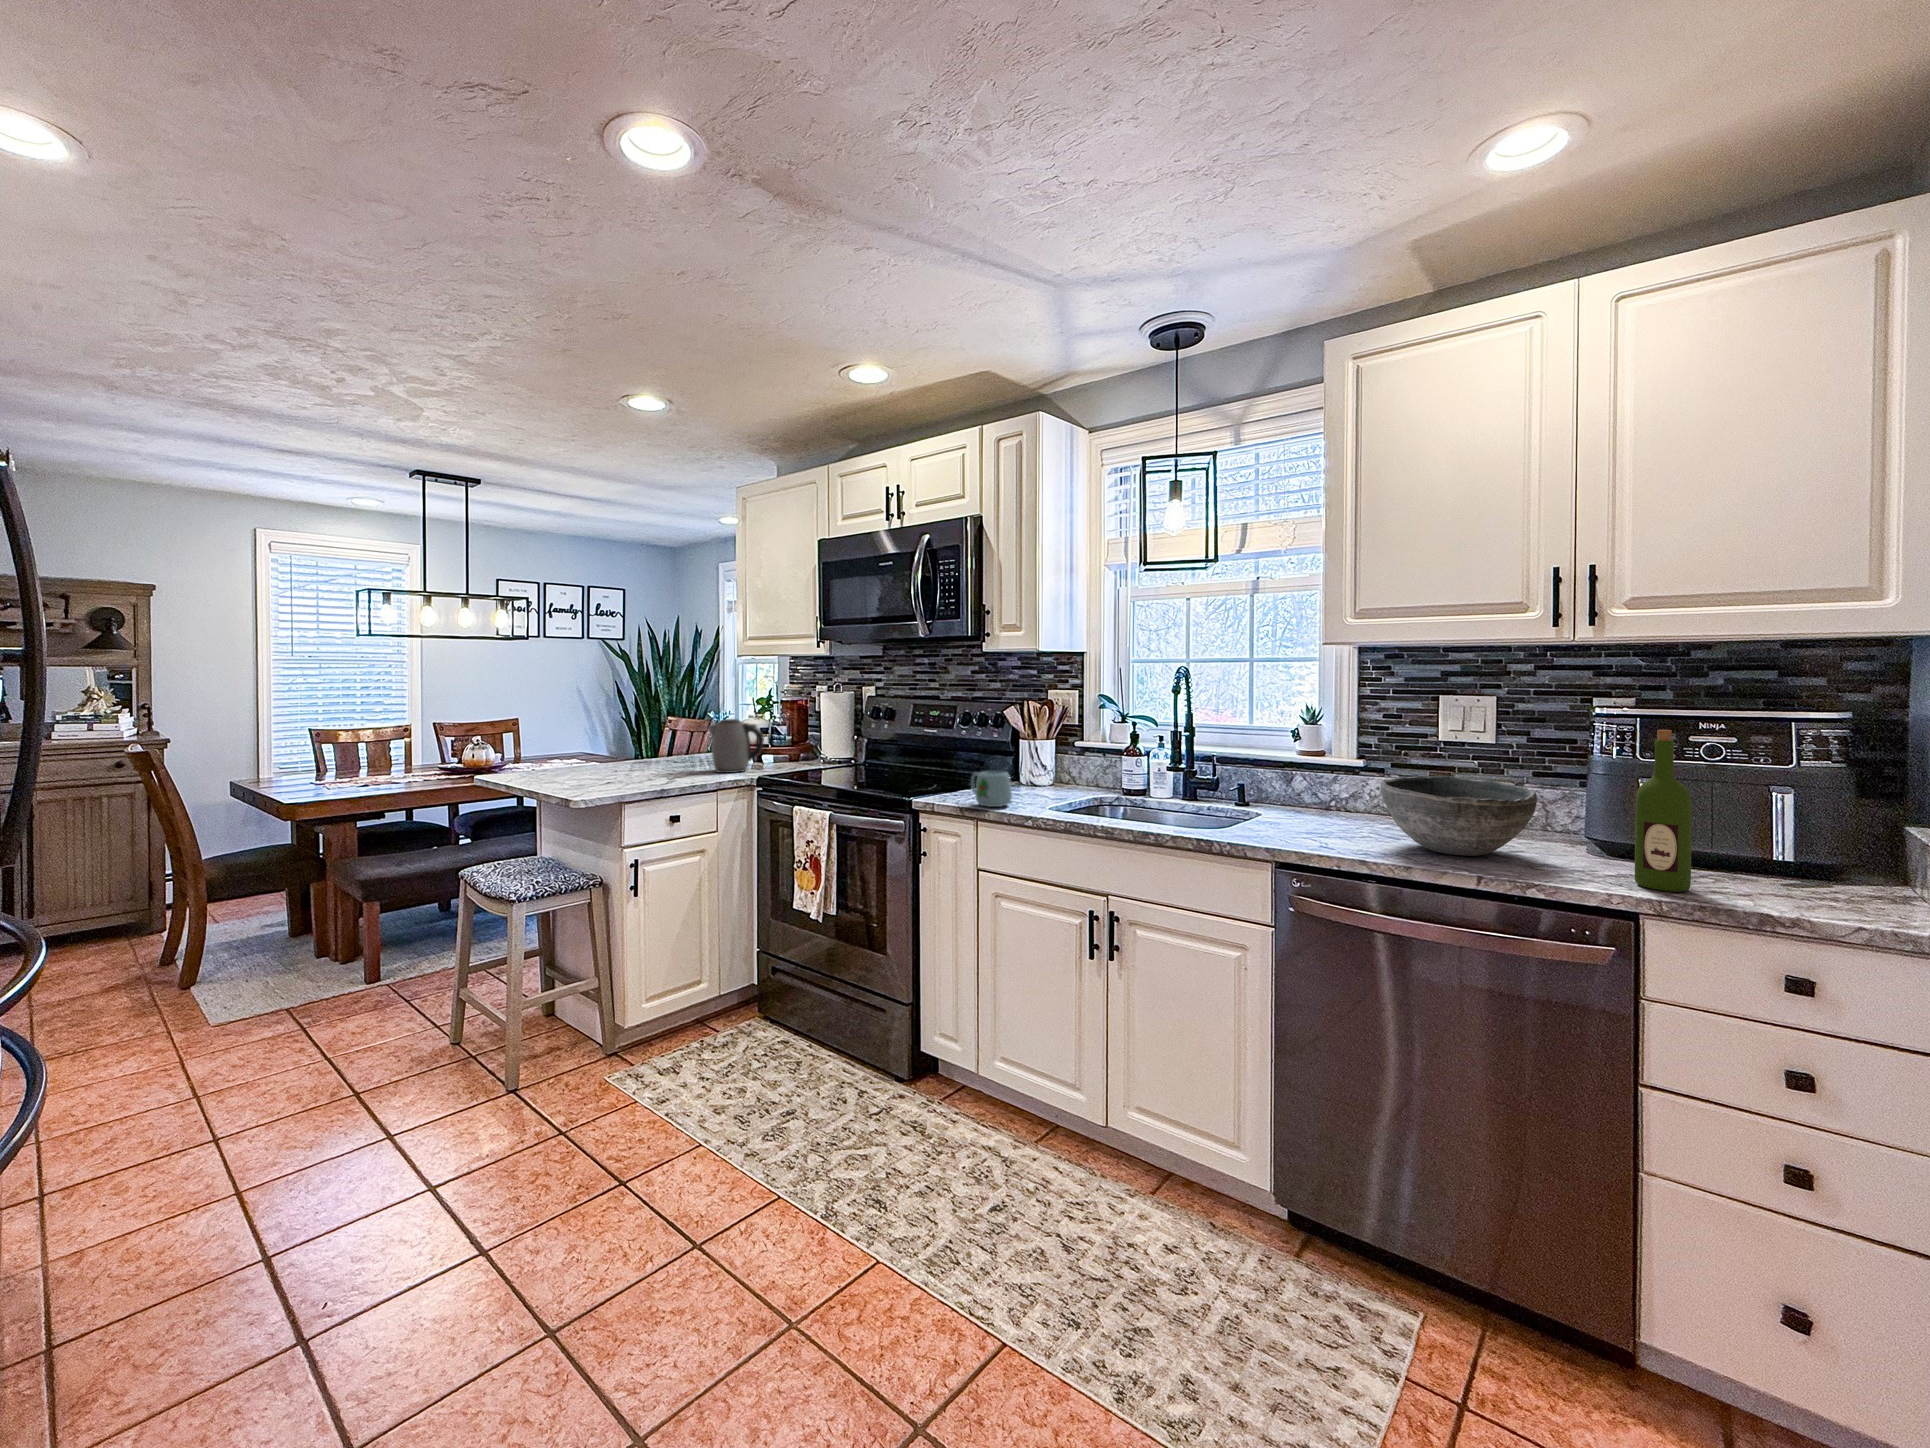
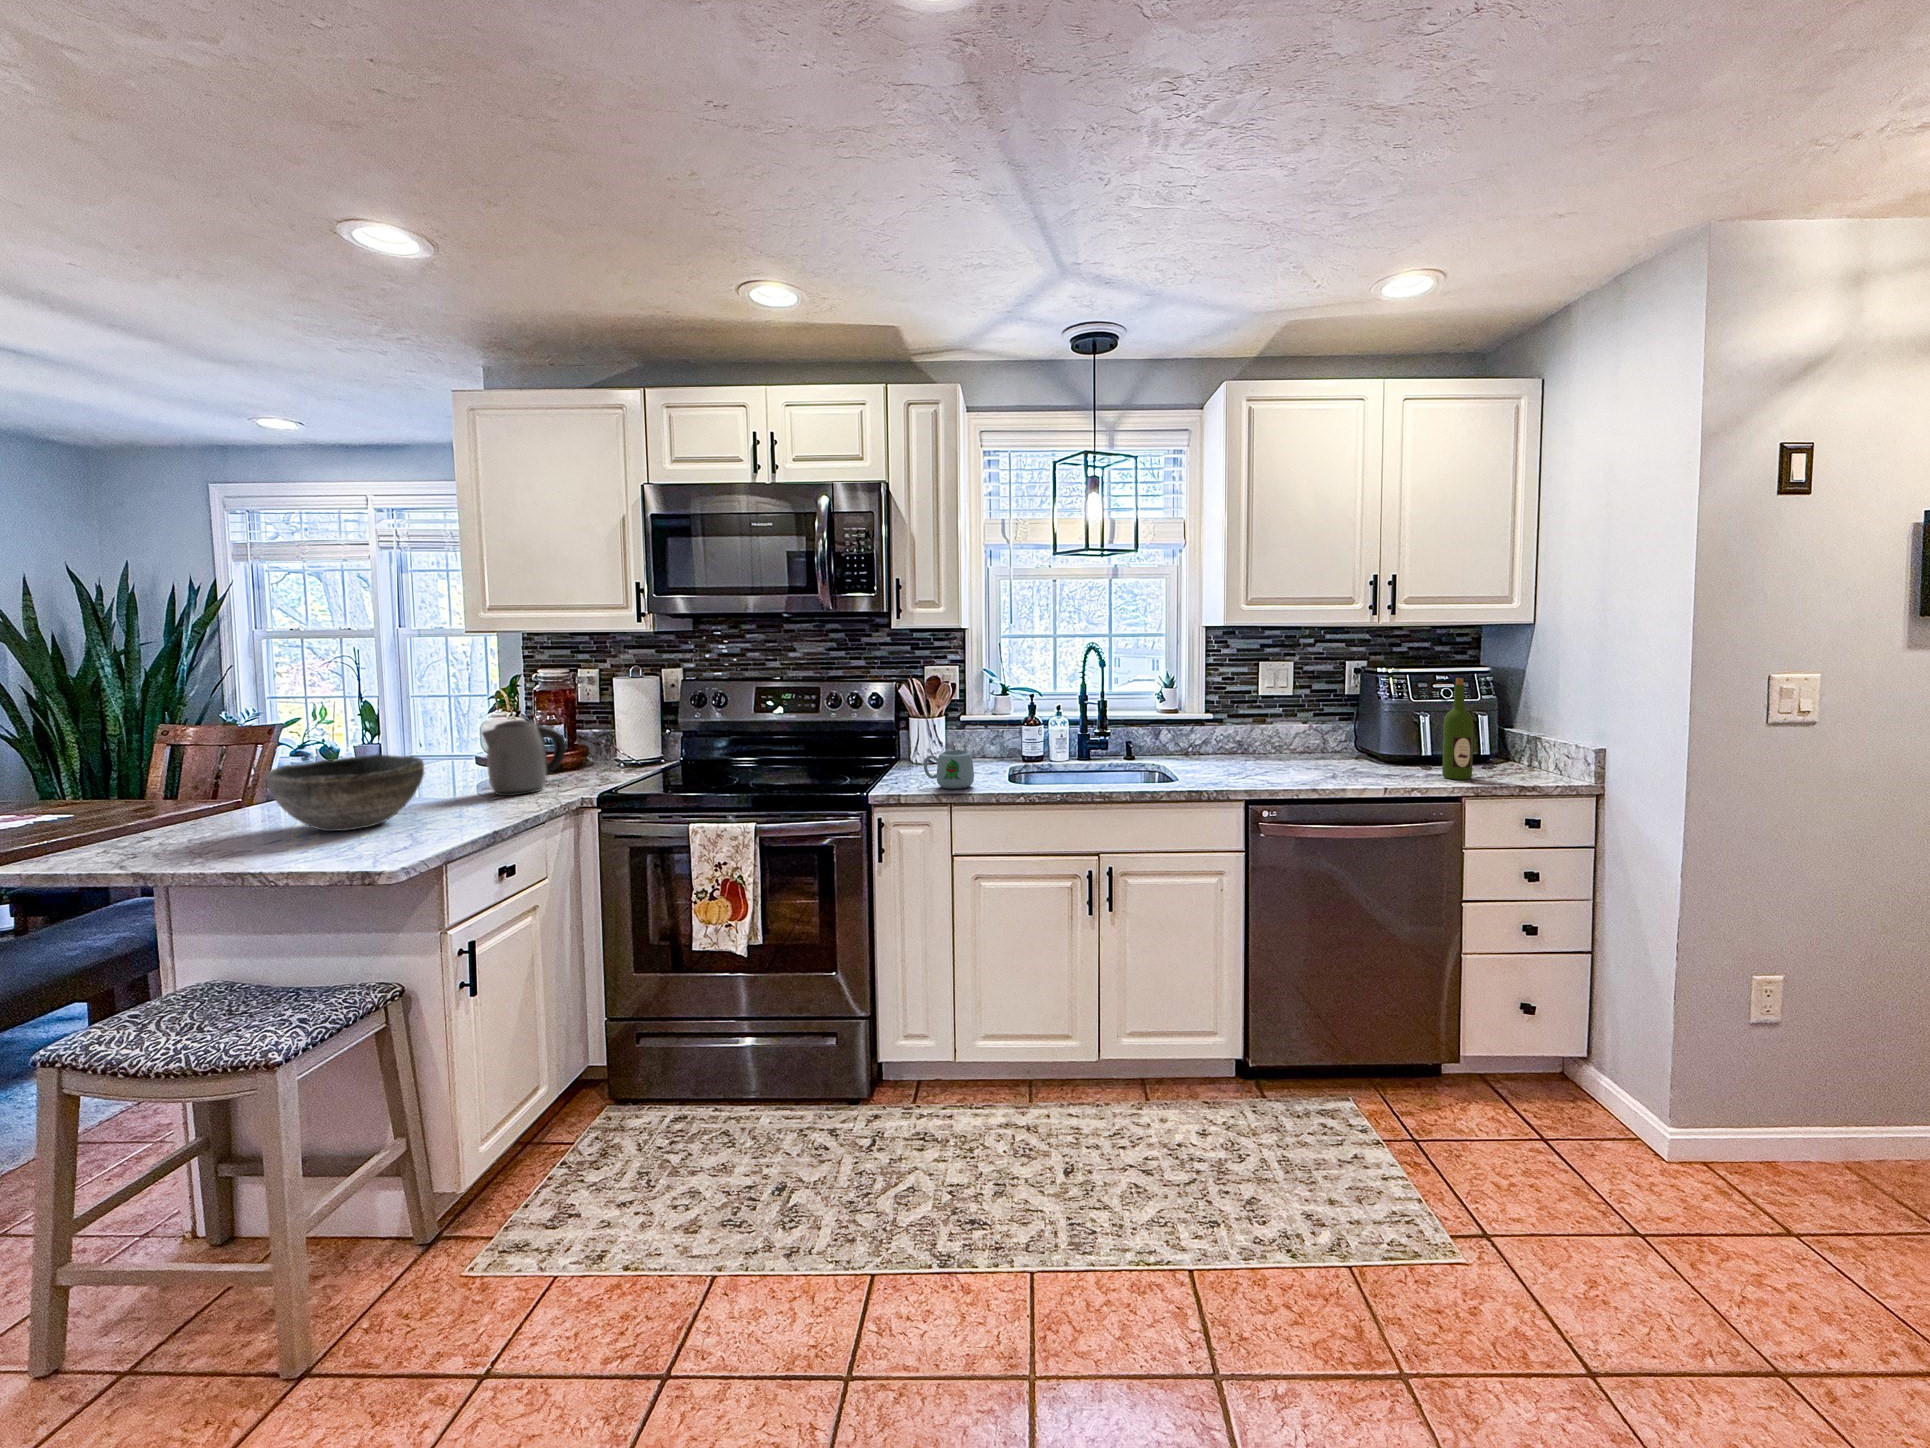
bowl: present [1381,776,1537,856] -> present [266,754,424,831]

